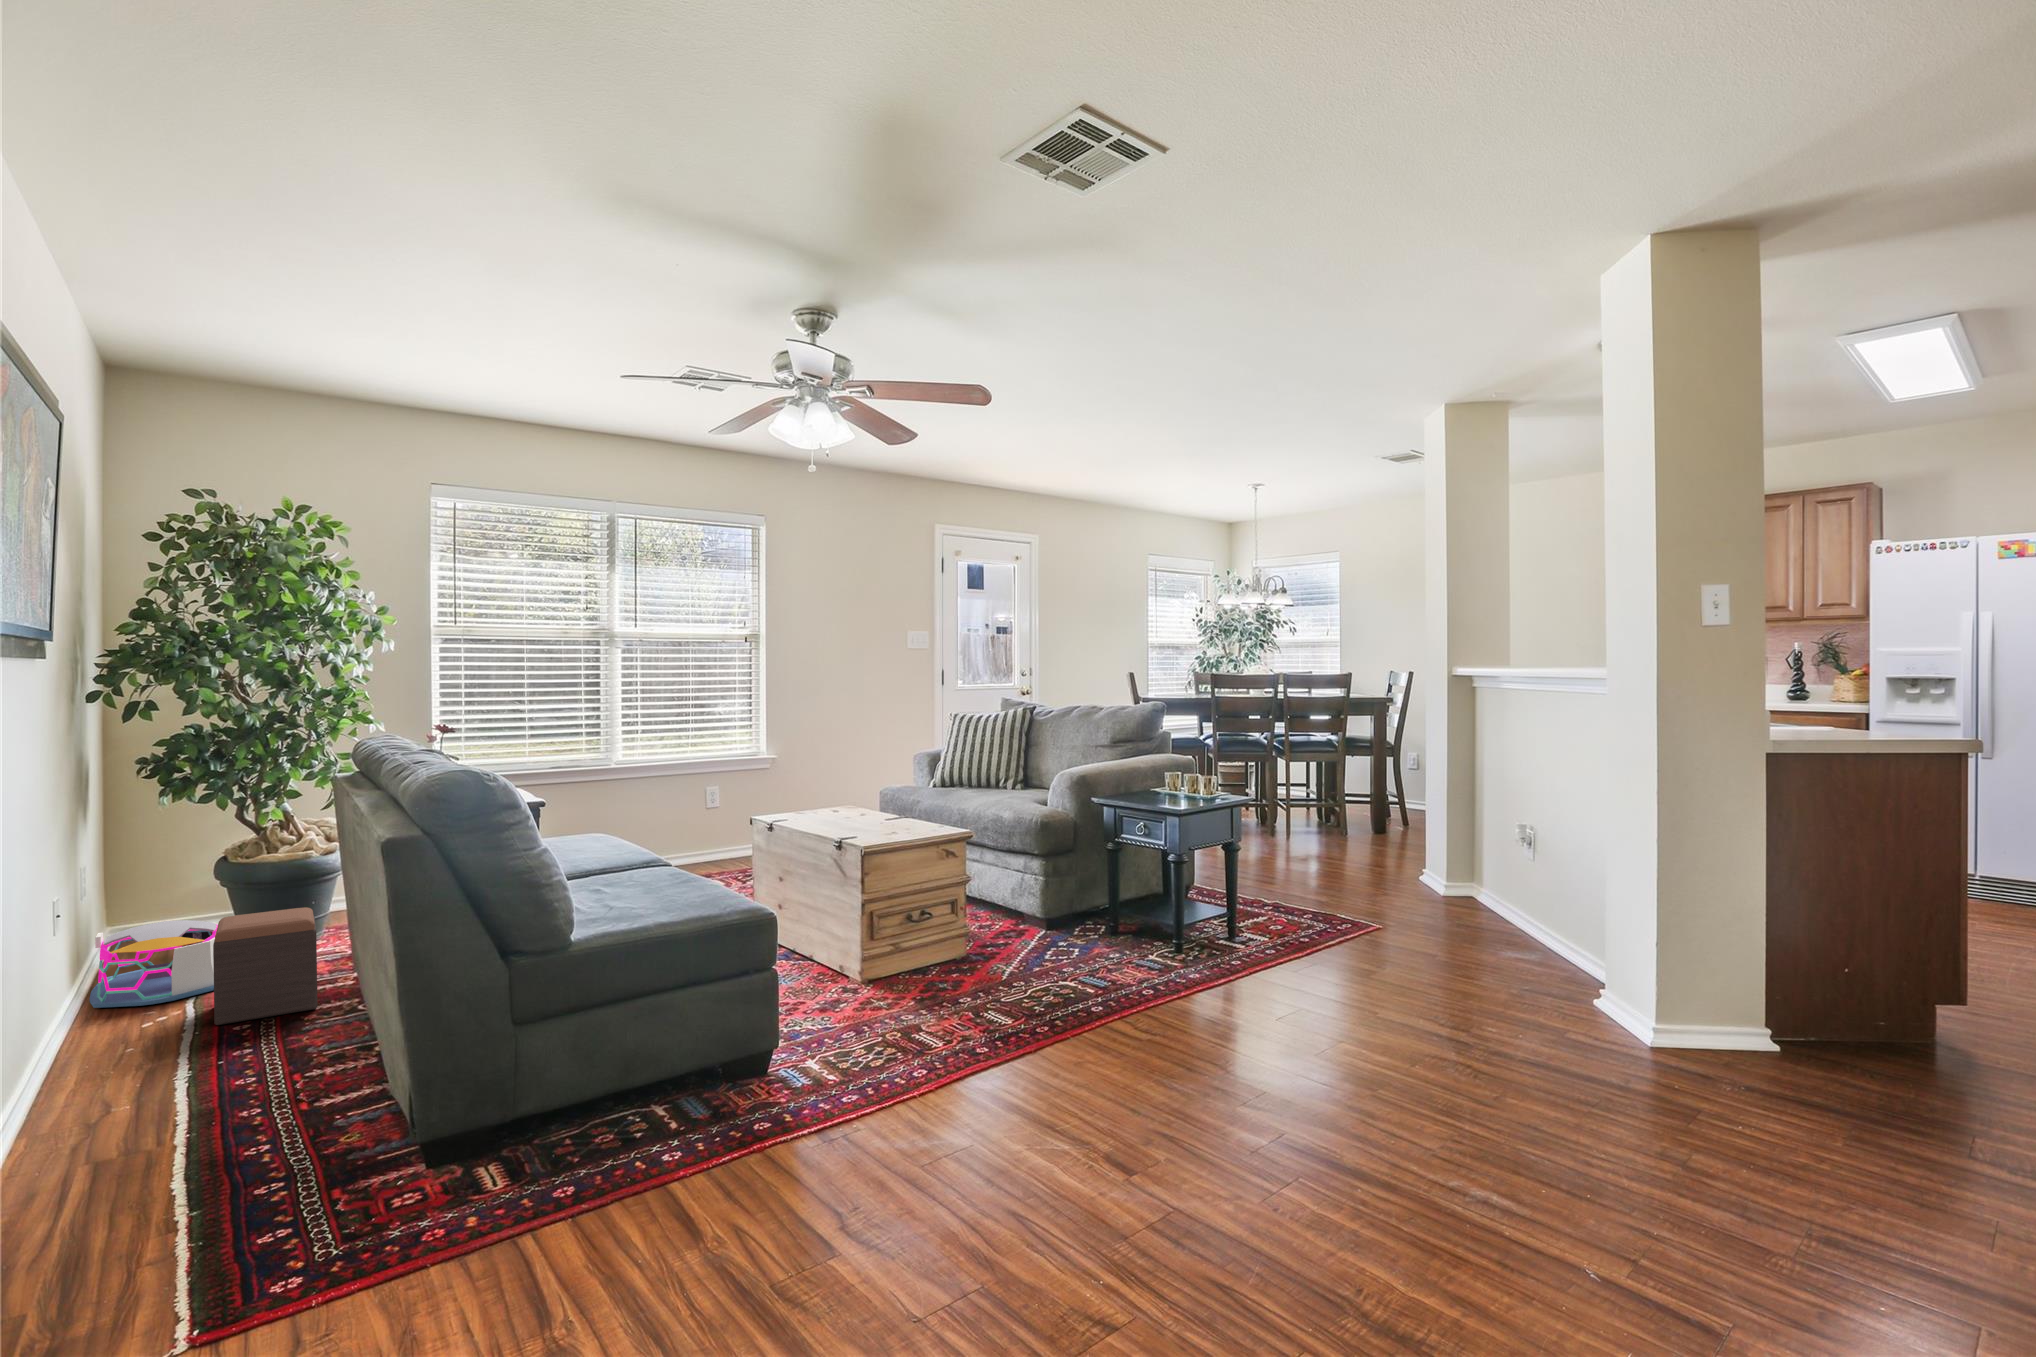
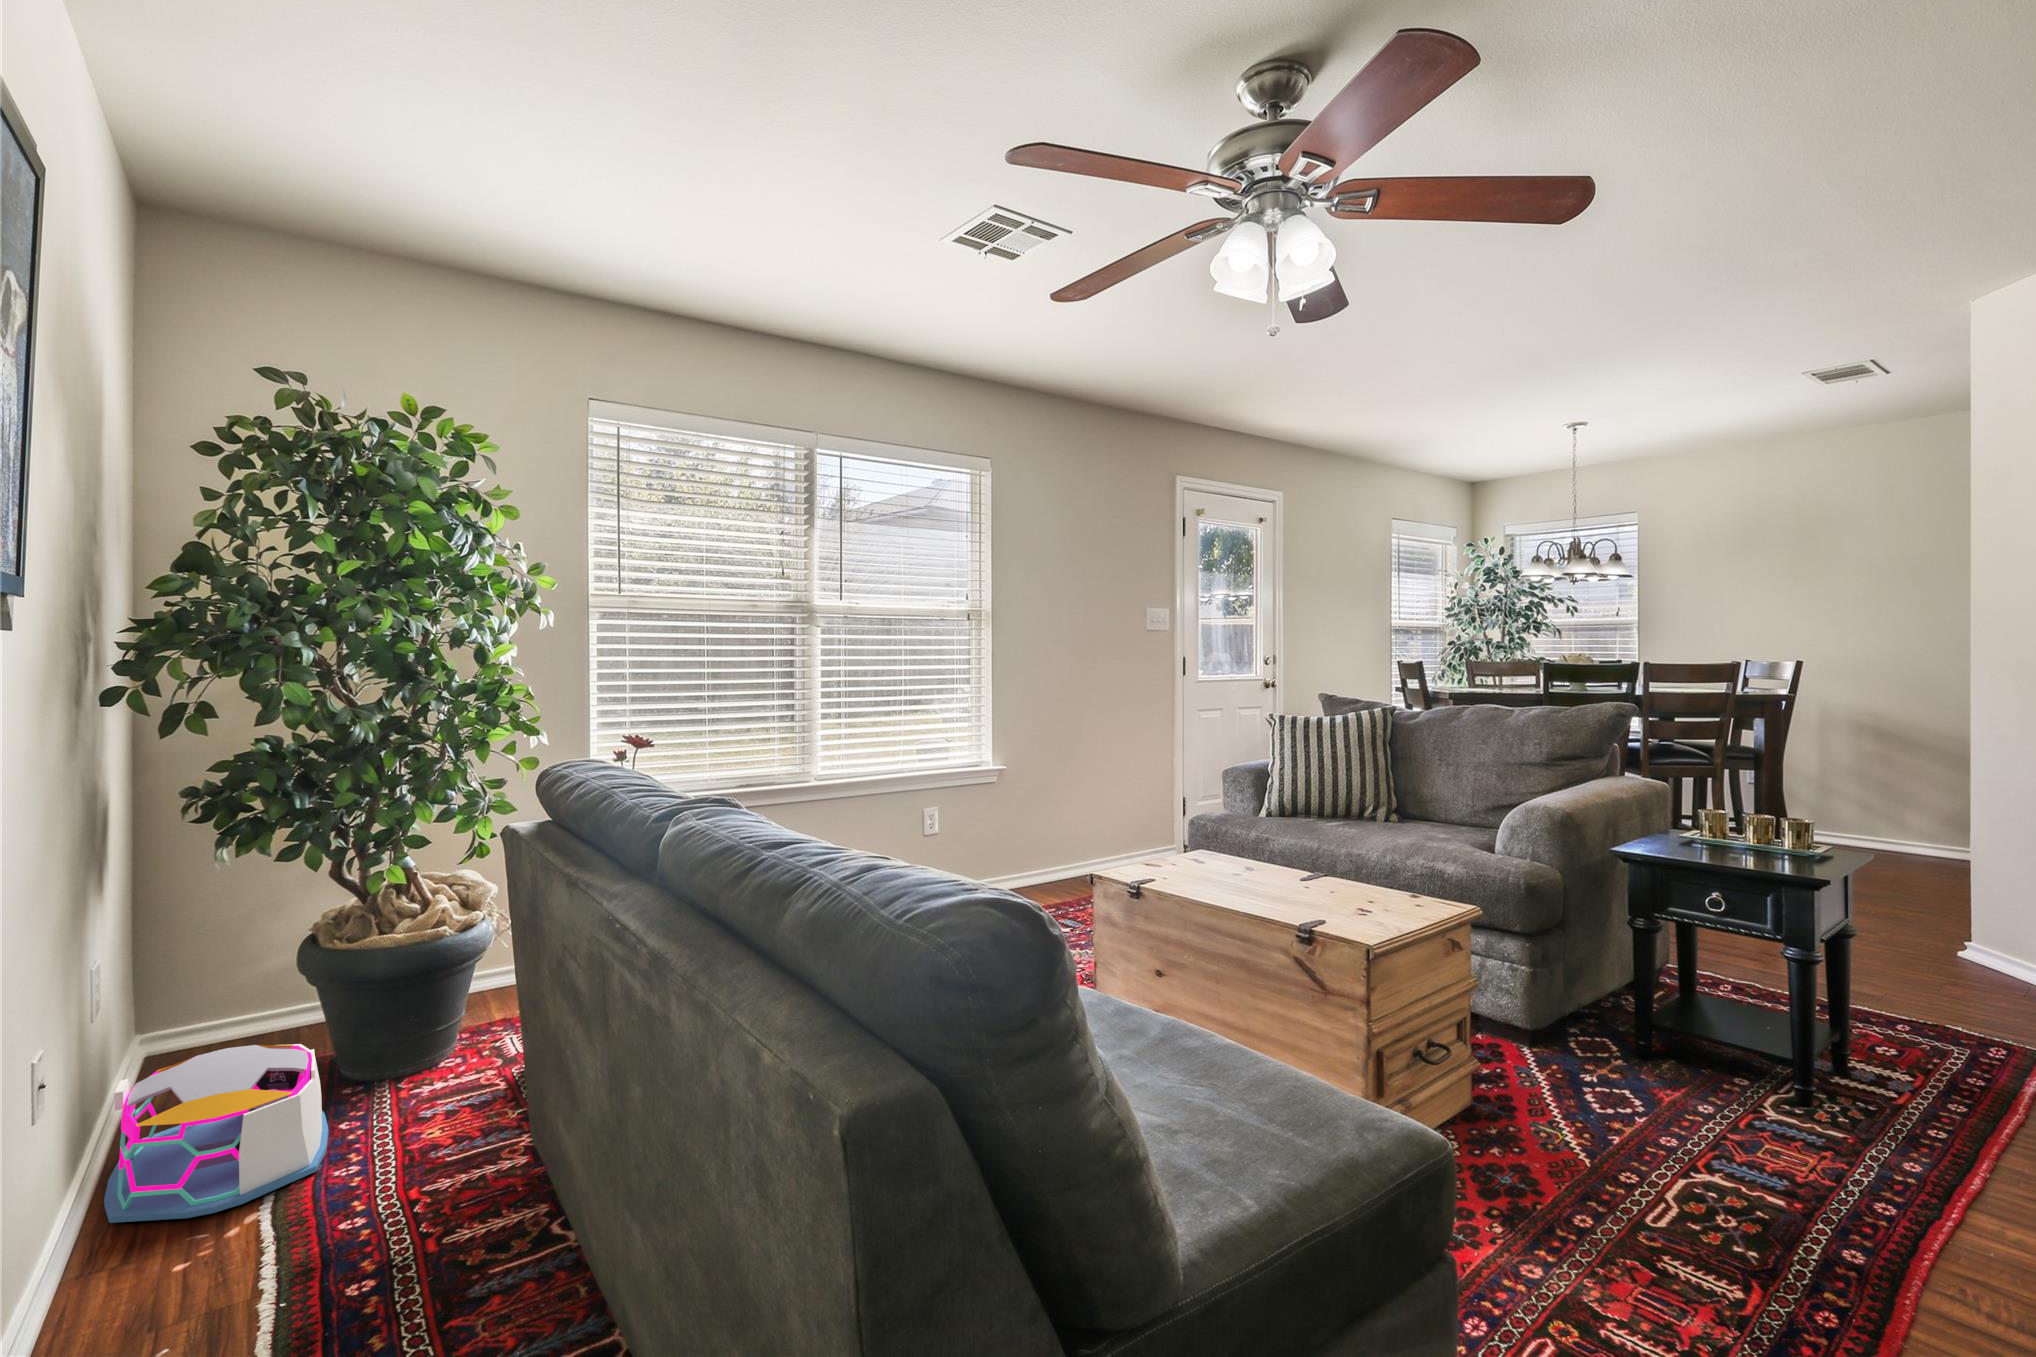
footstool: present [213,907,318,1025] -> none [313,1043,487,1281]

